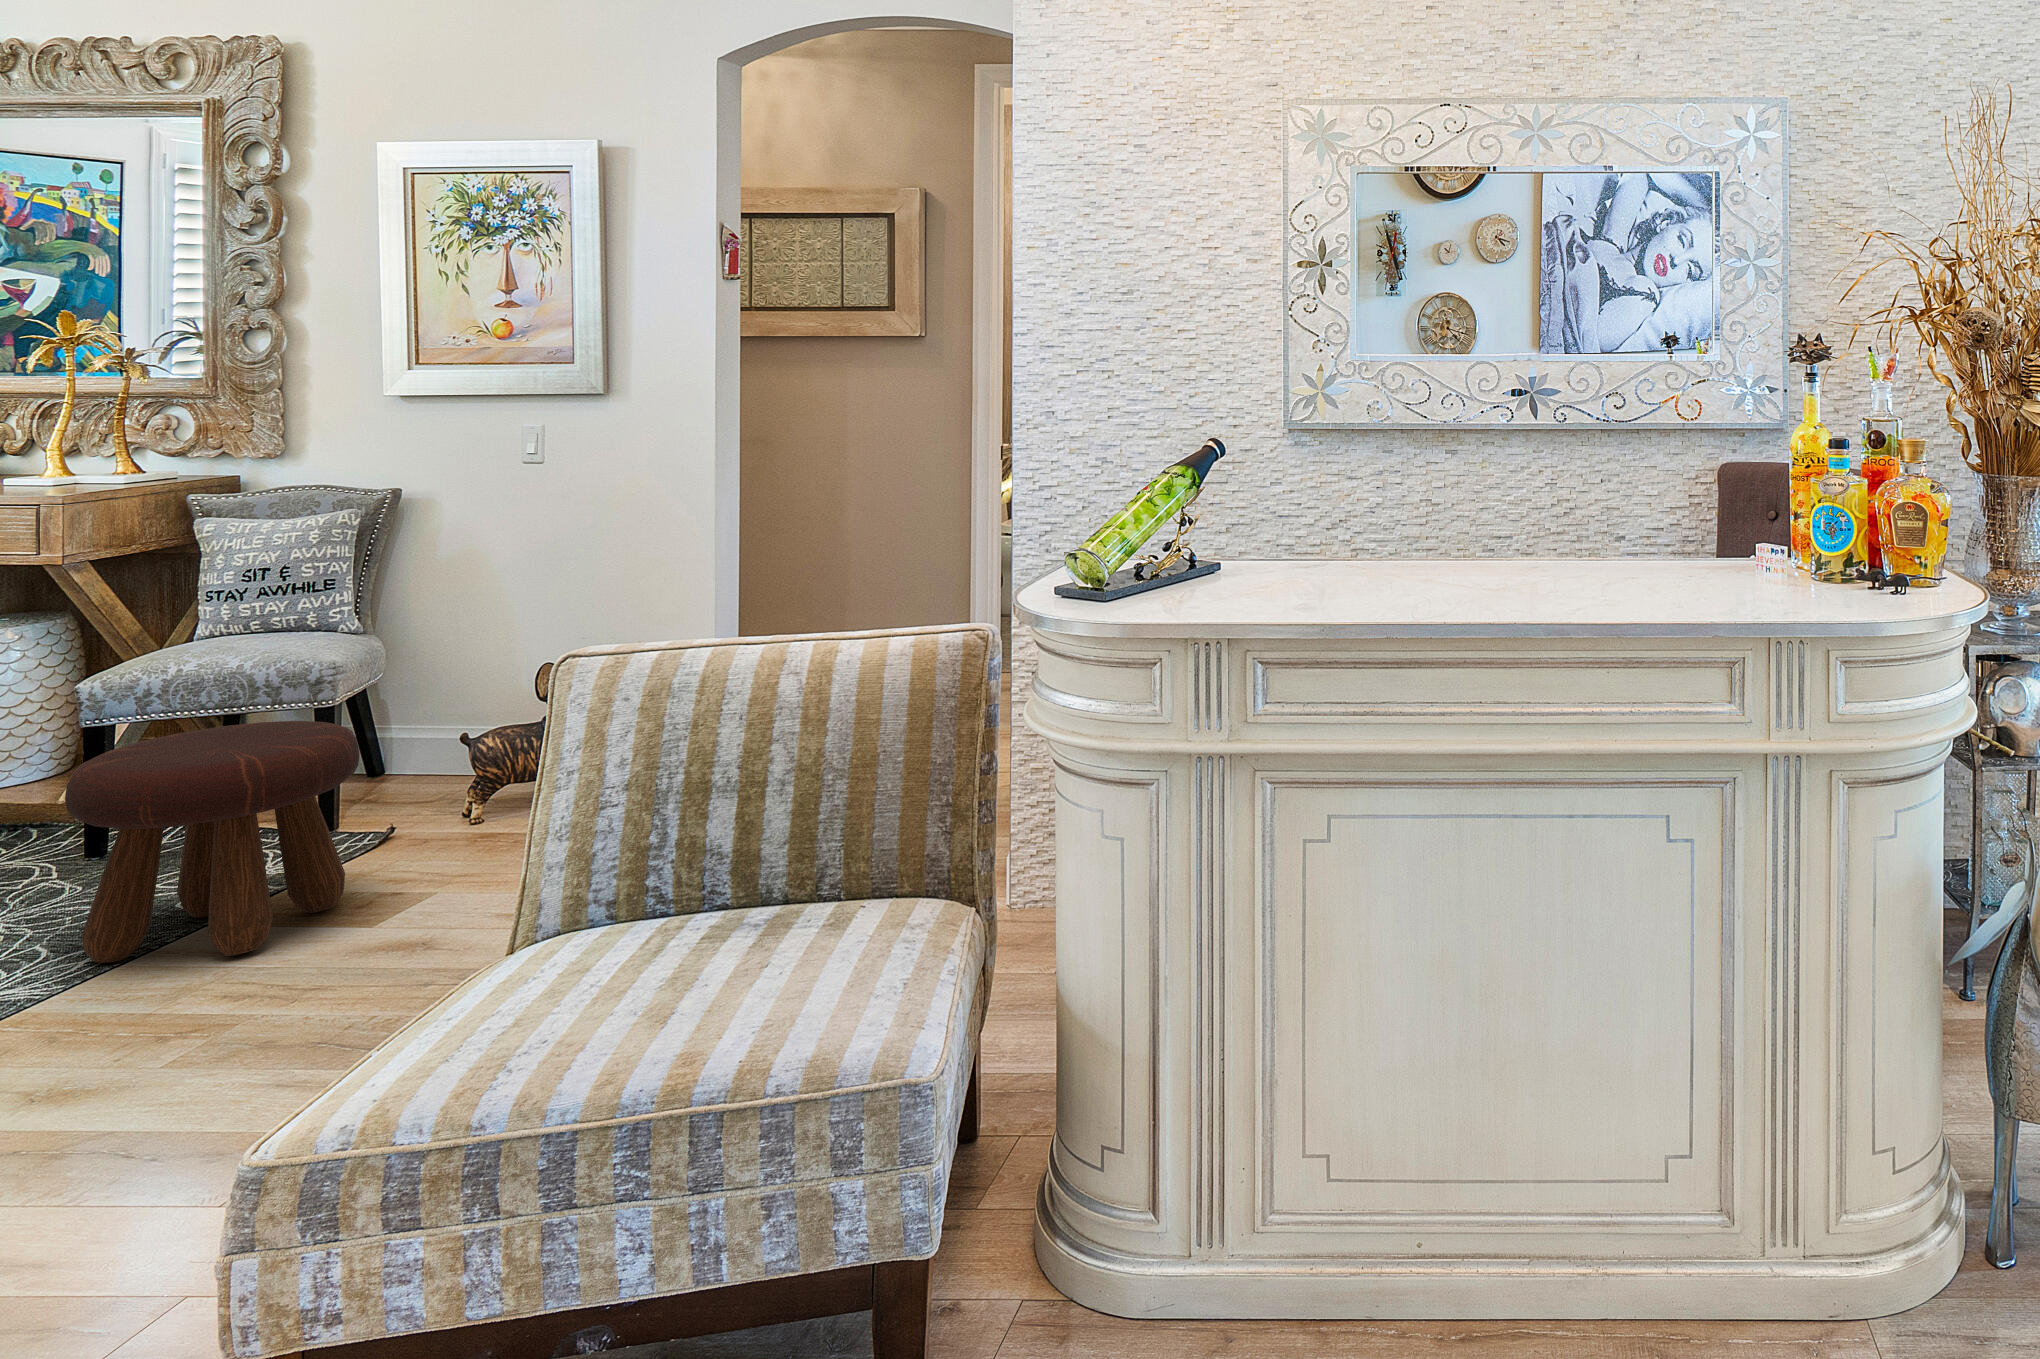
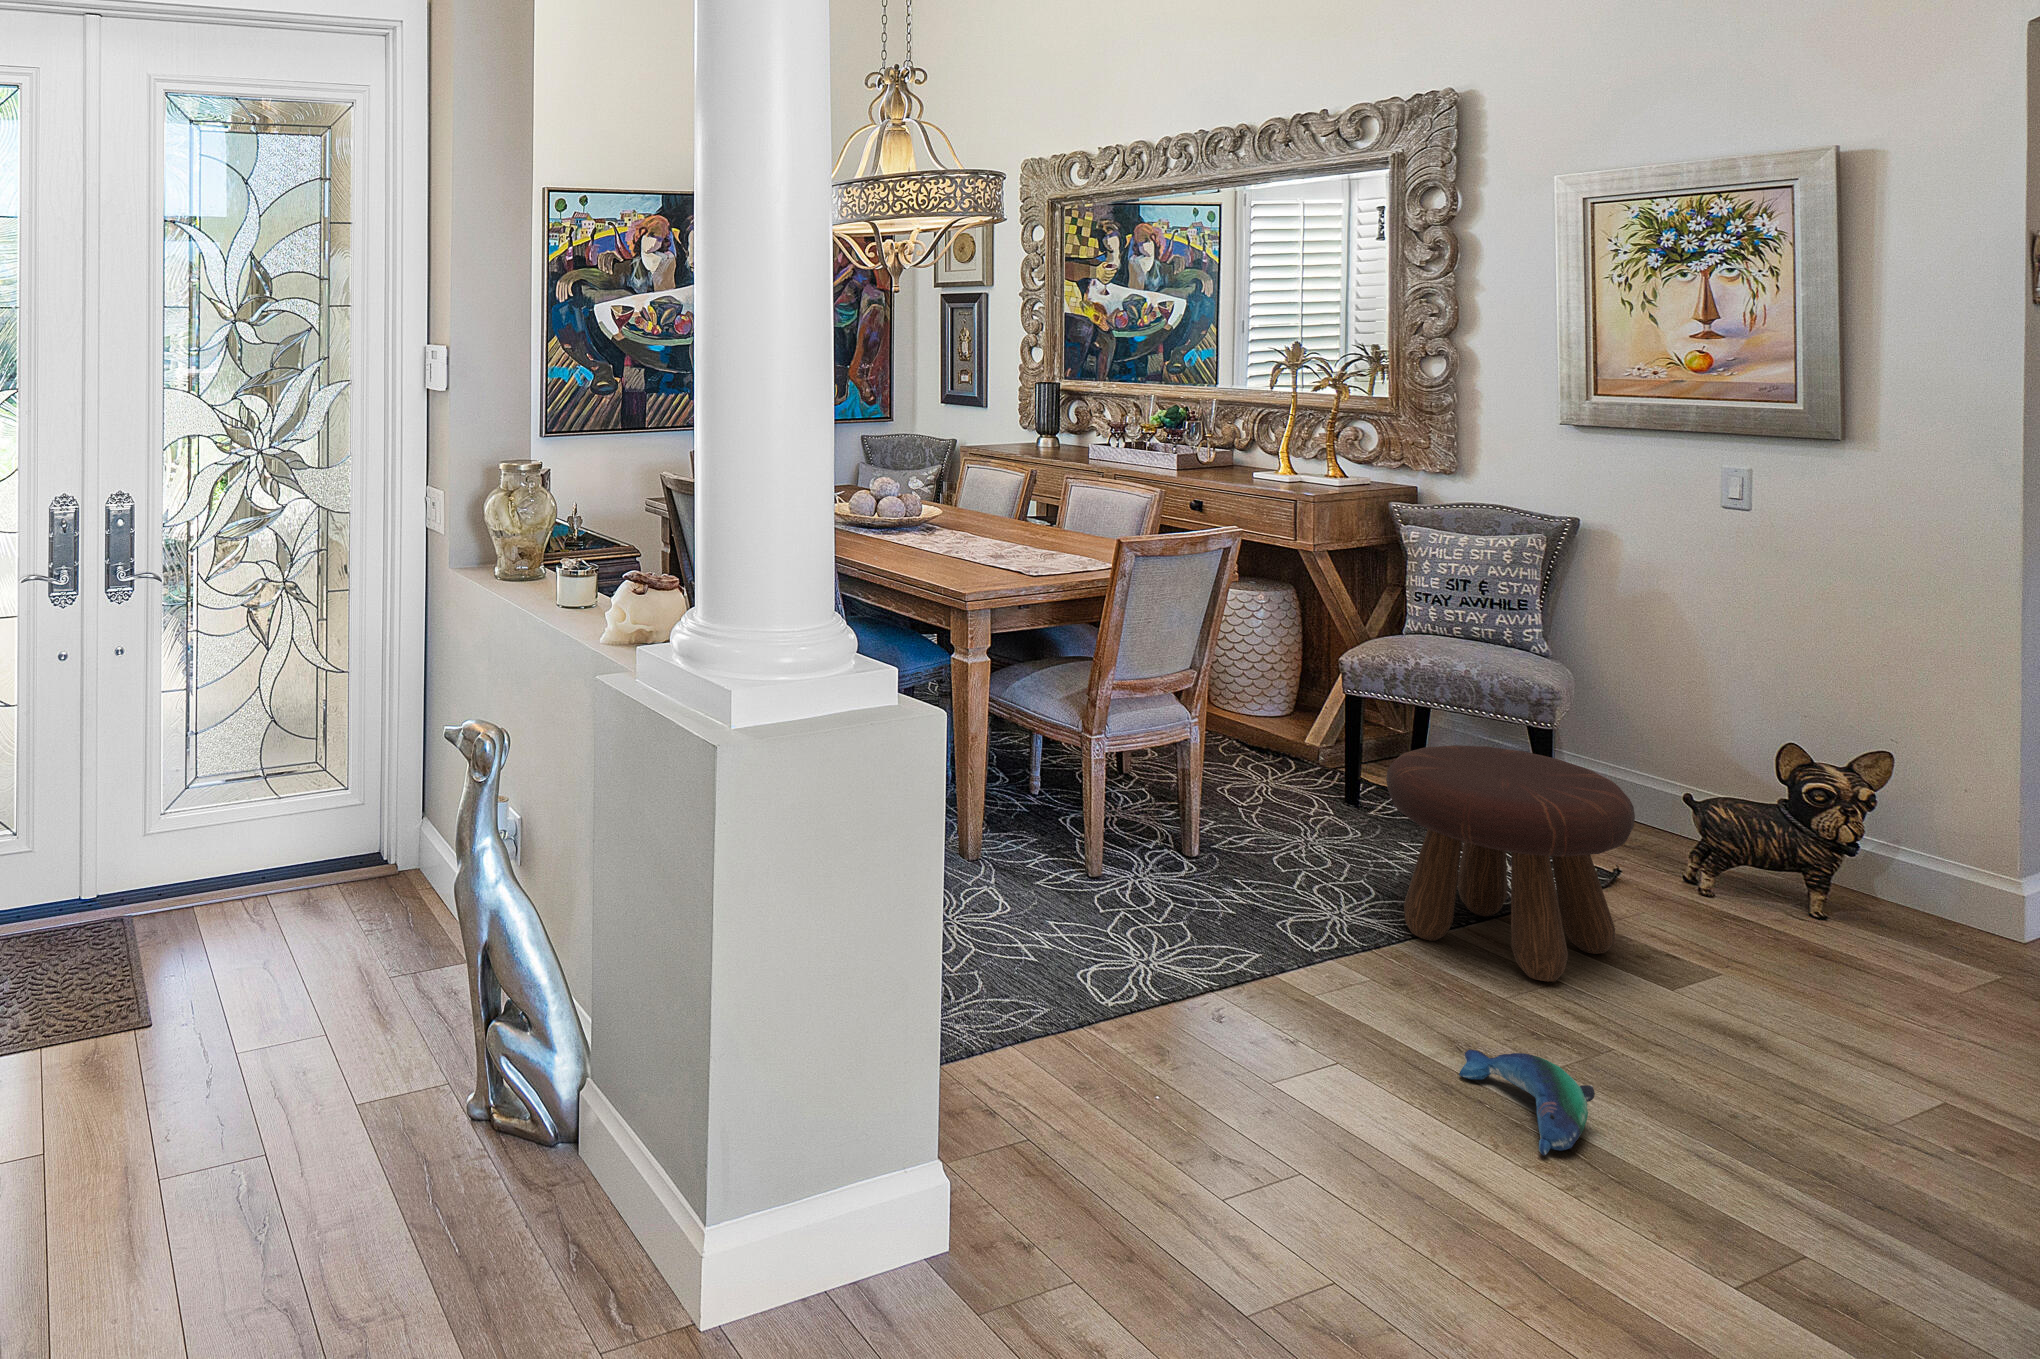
plush toy: none [61,1019,214,1118] -> present [1459,1050,1595,1155]

